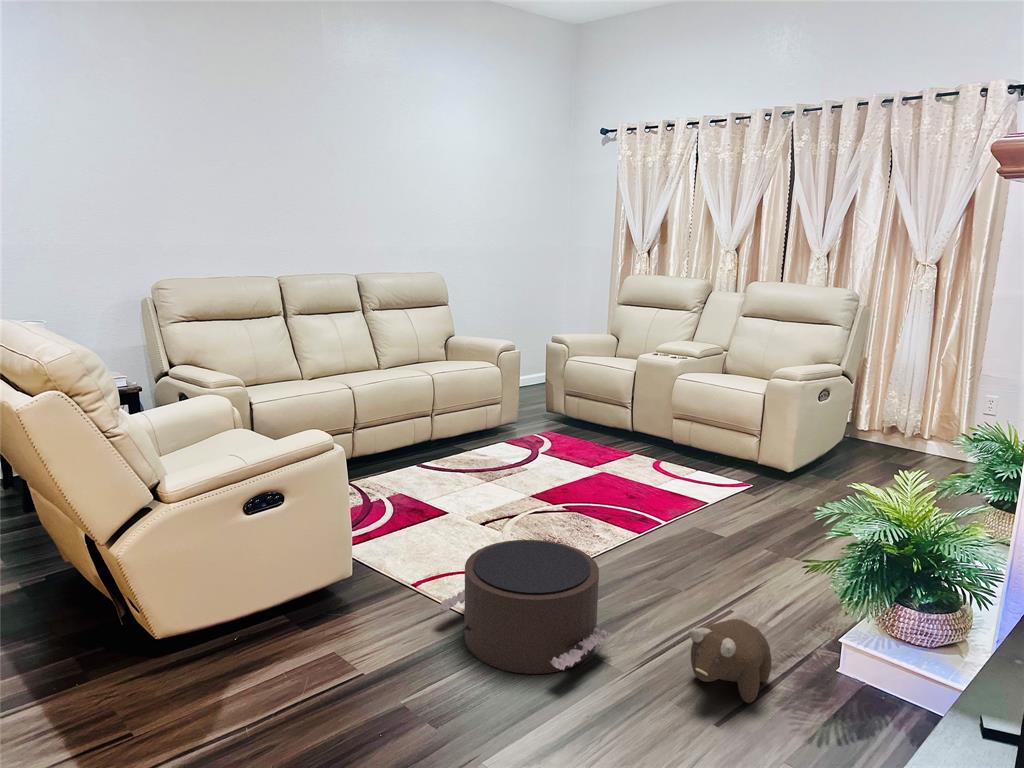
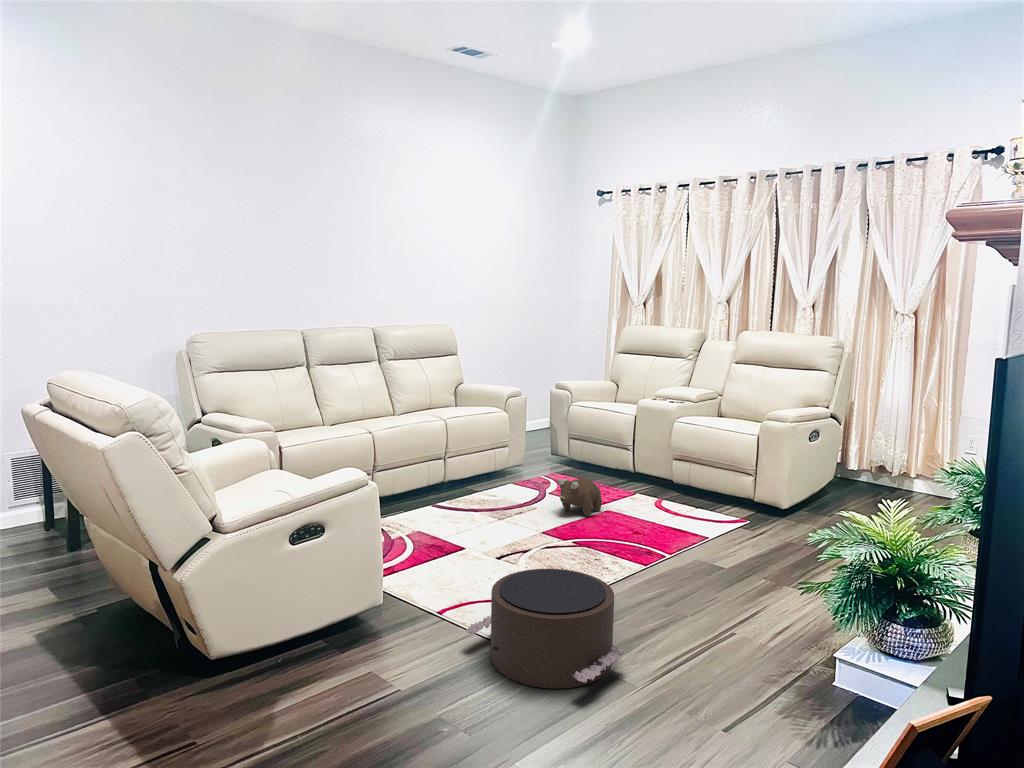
plush toy: present [689,619,772,703] -> present [557,478,602,516]

